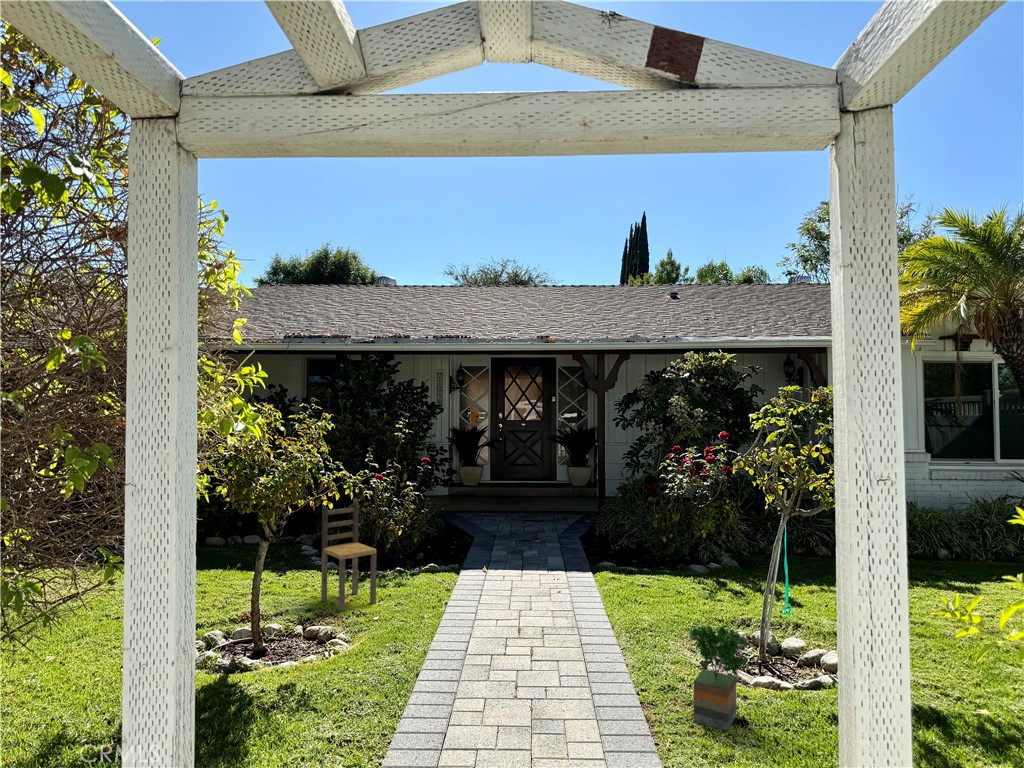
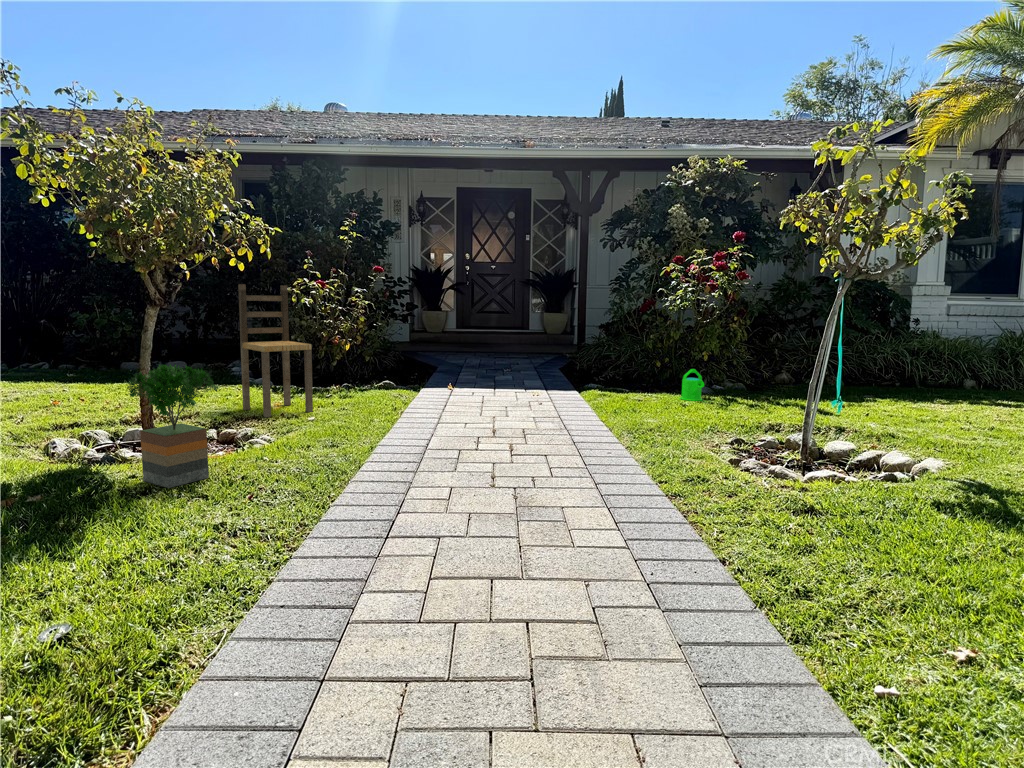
watering can: none [677,554,697,582] -> present [680,369,704,401]
potted tree: present [688,625,748,731] -> present [127,365,219,488]

